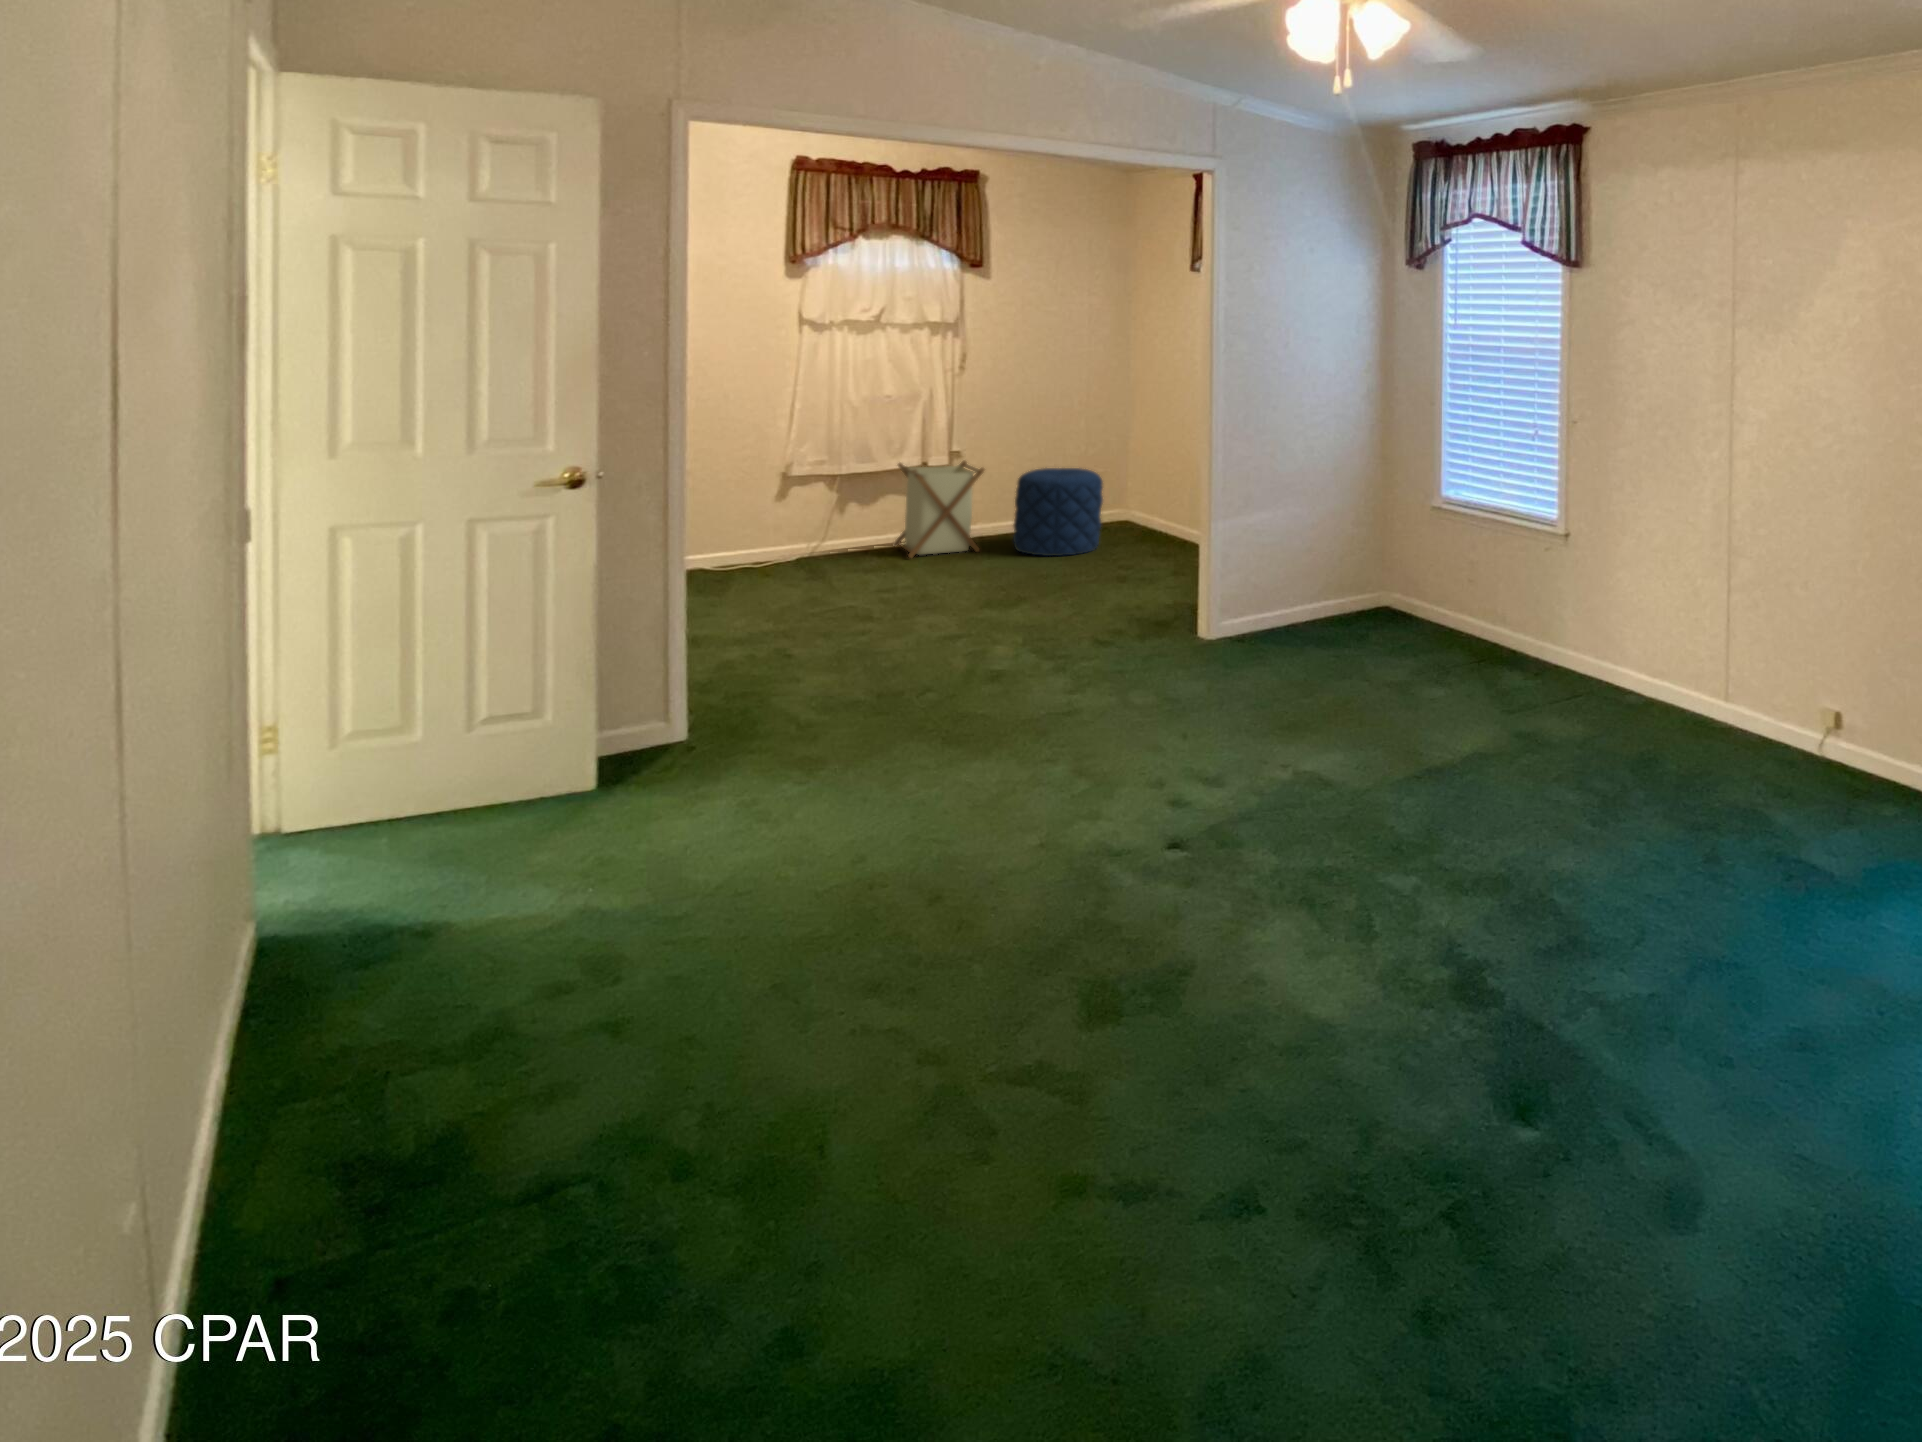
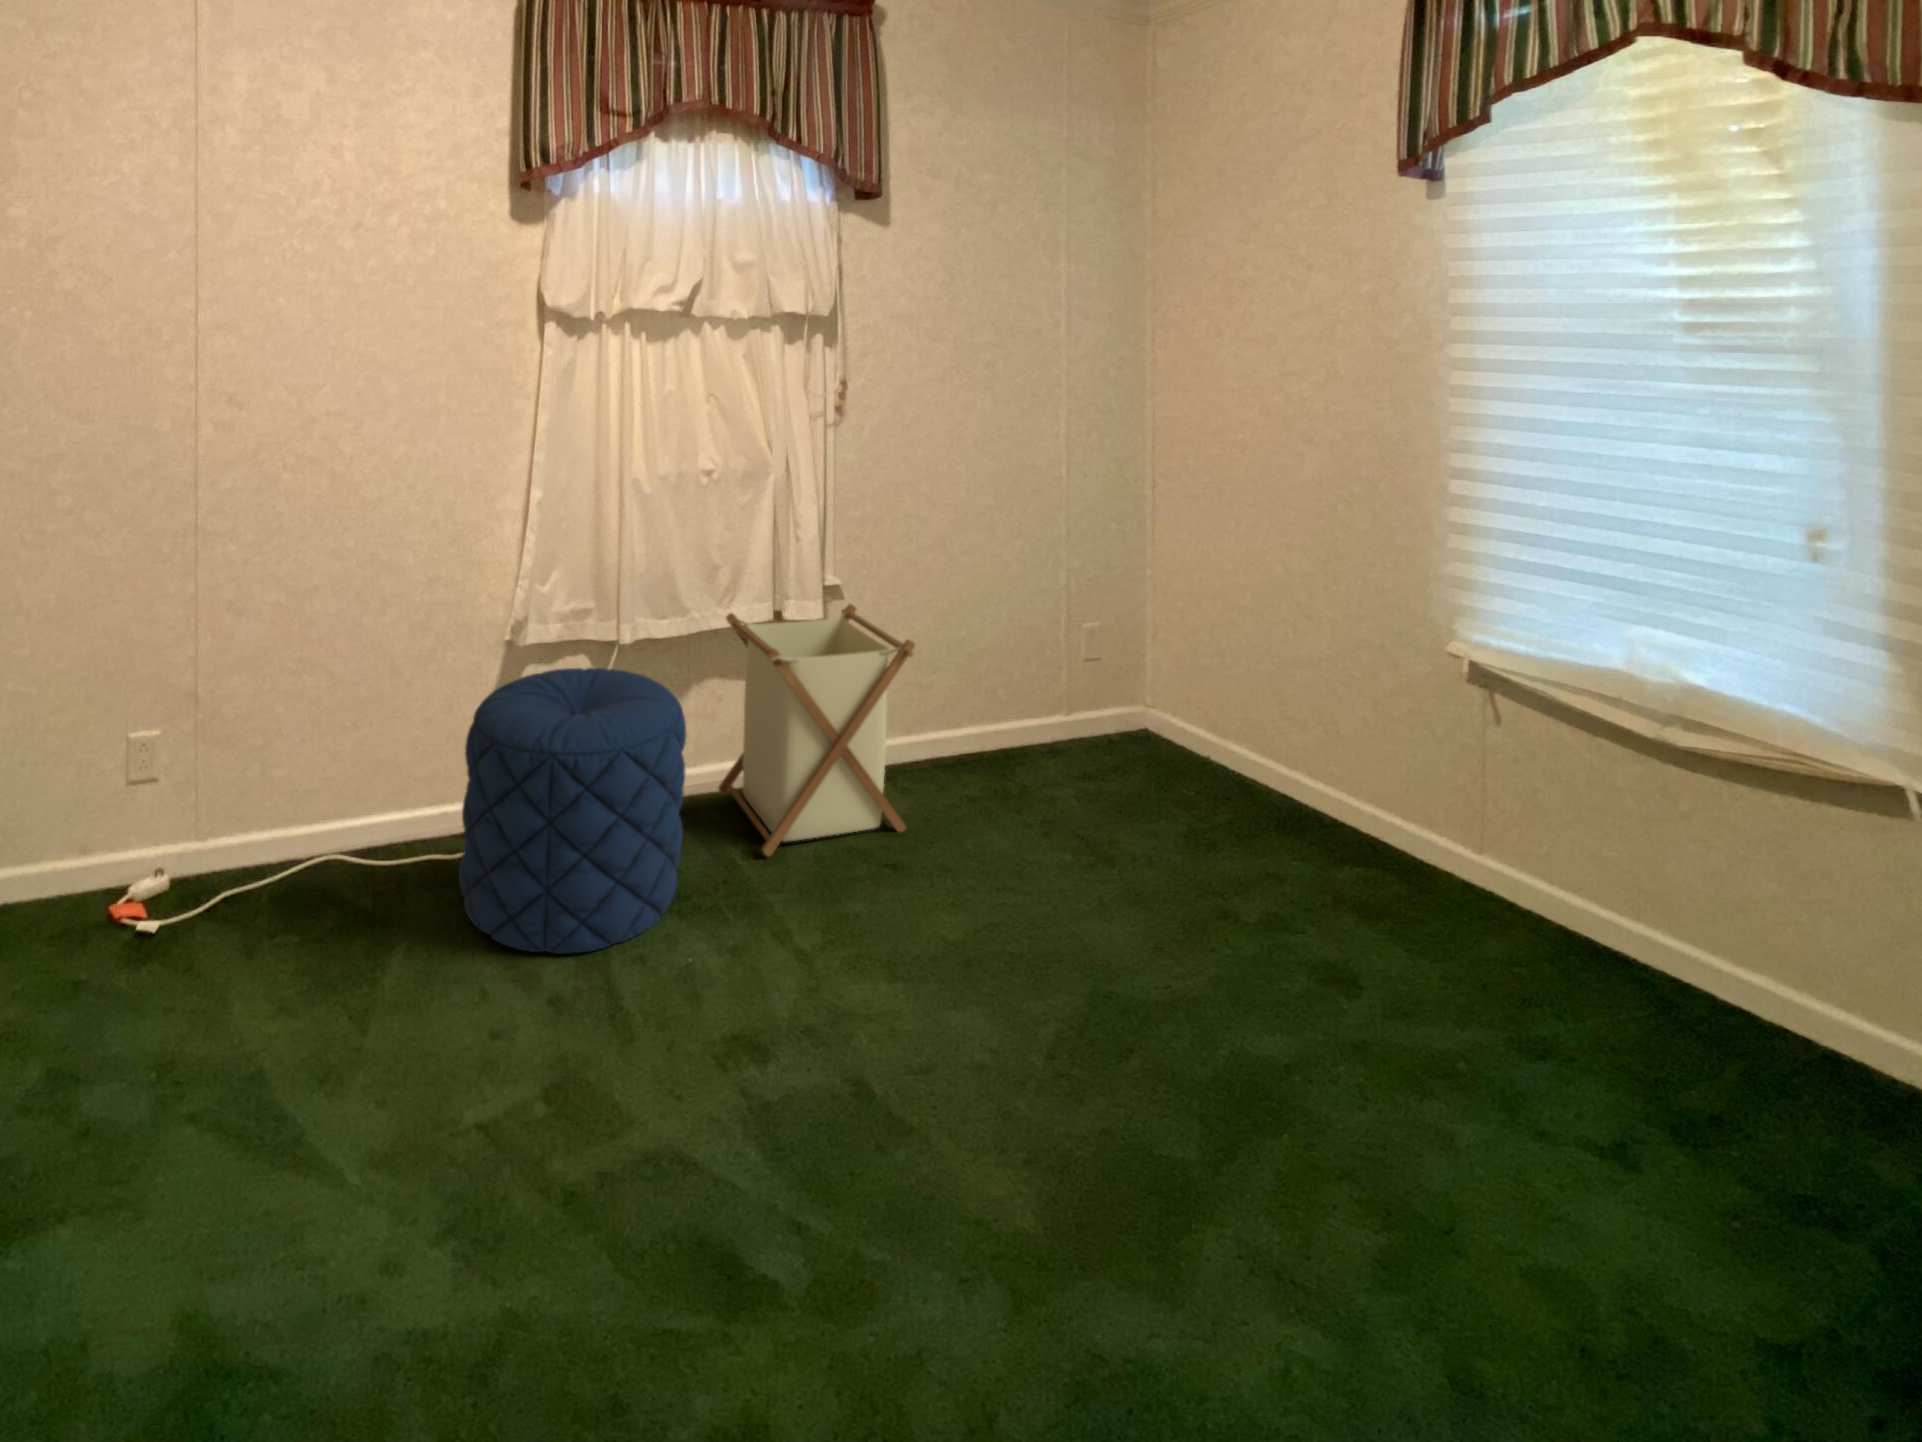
pouf: present [1013,468,1103,556] -> present [459,668,686,953]

